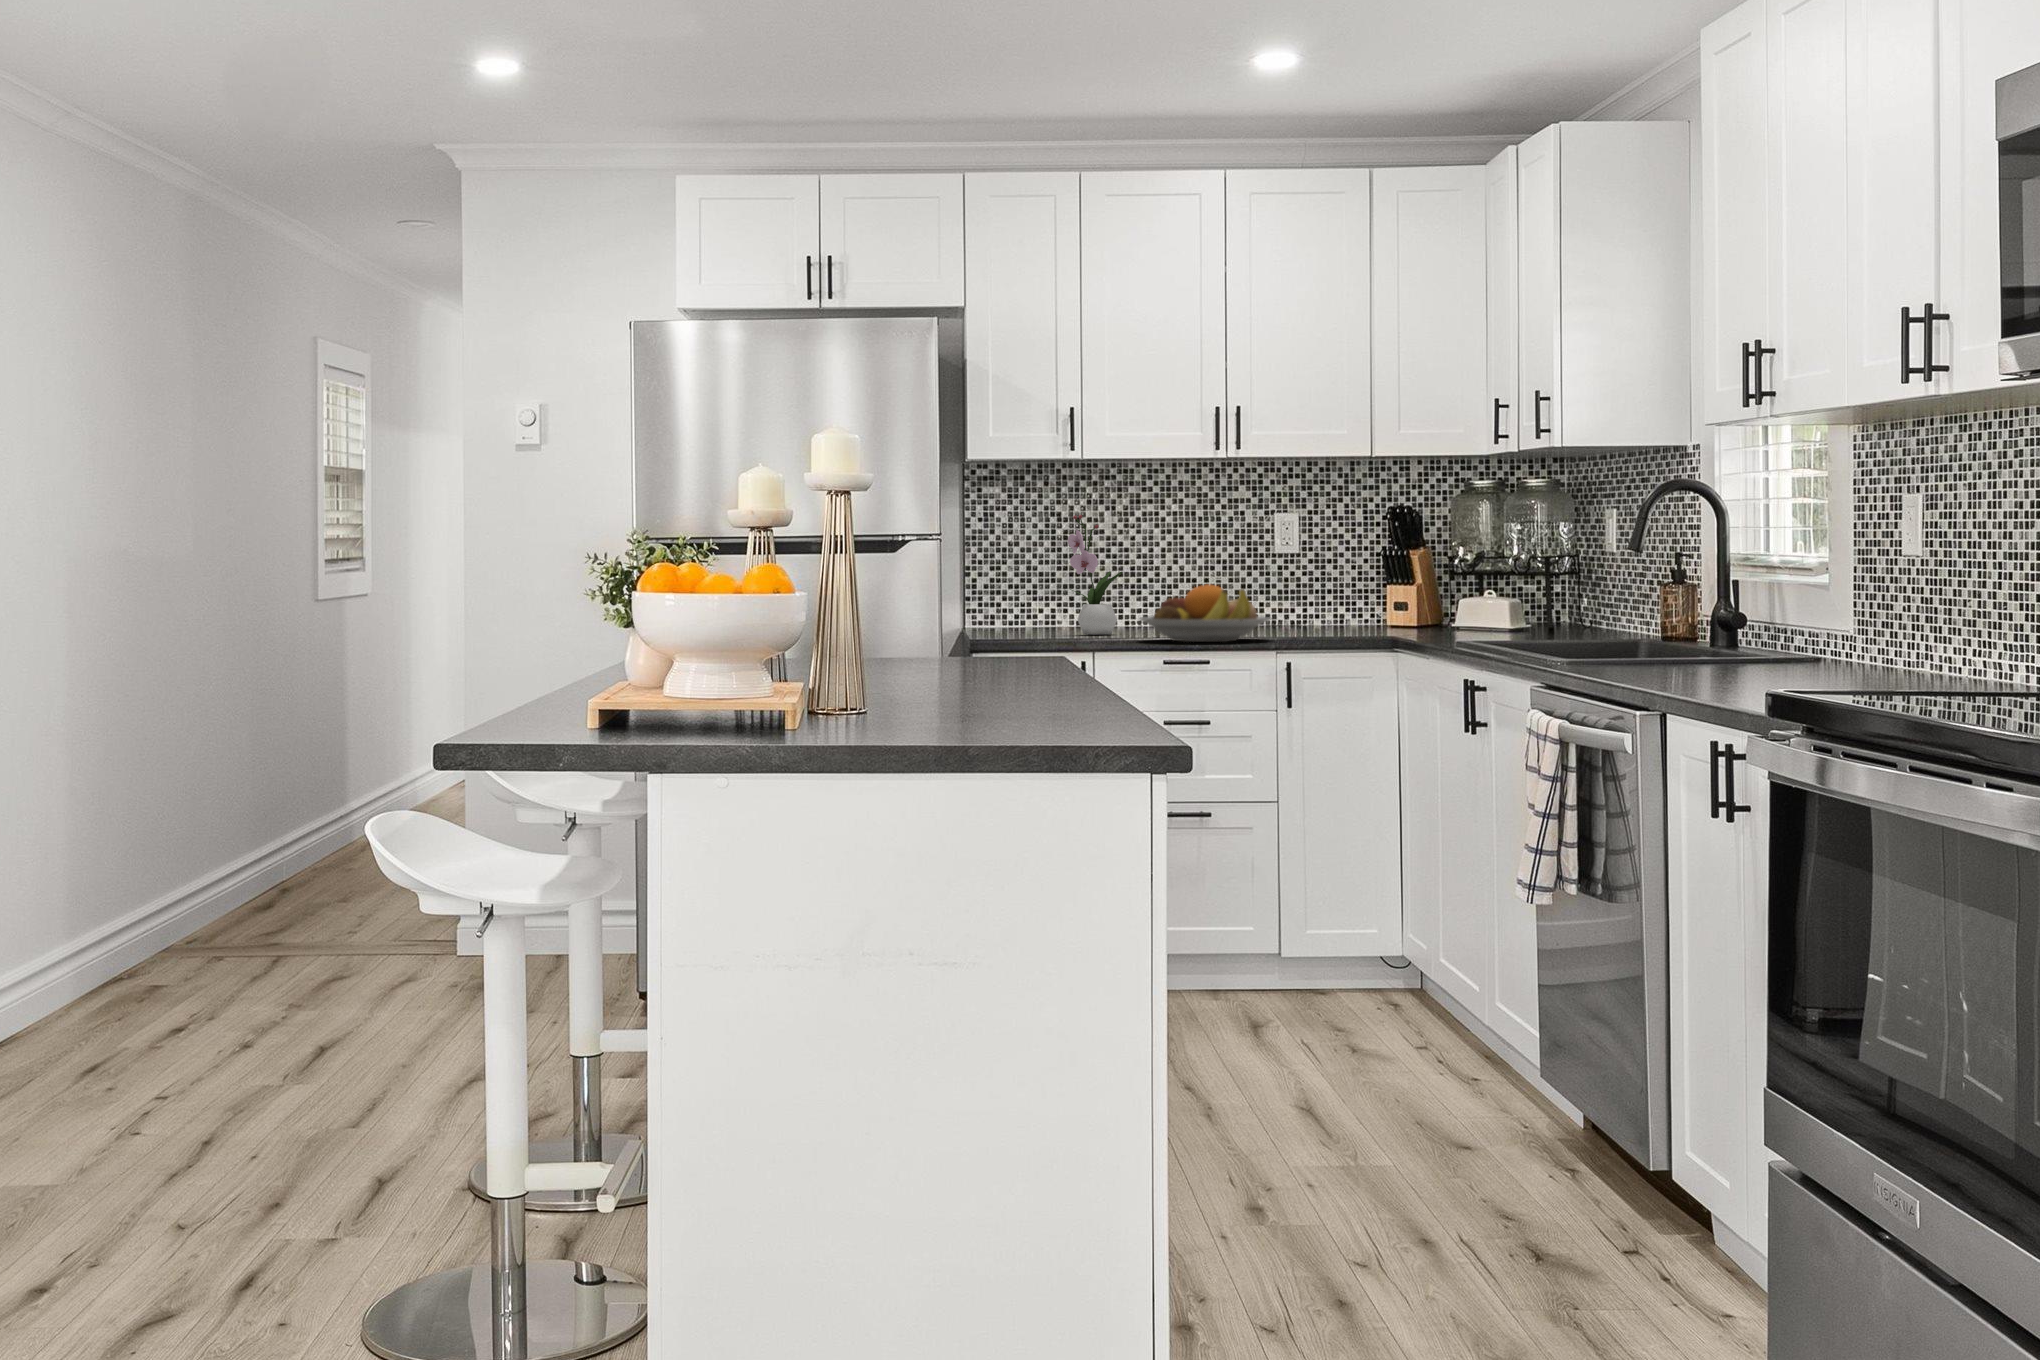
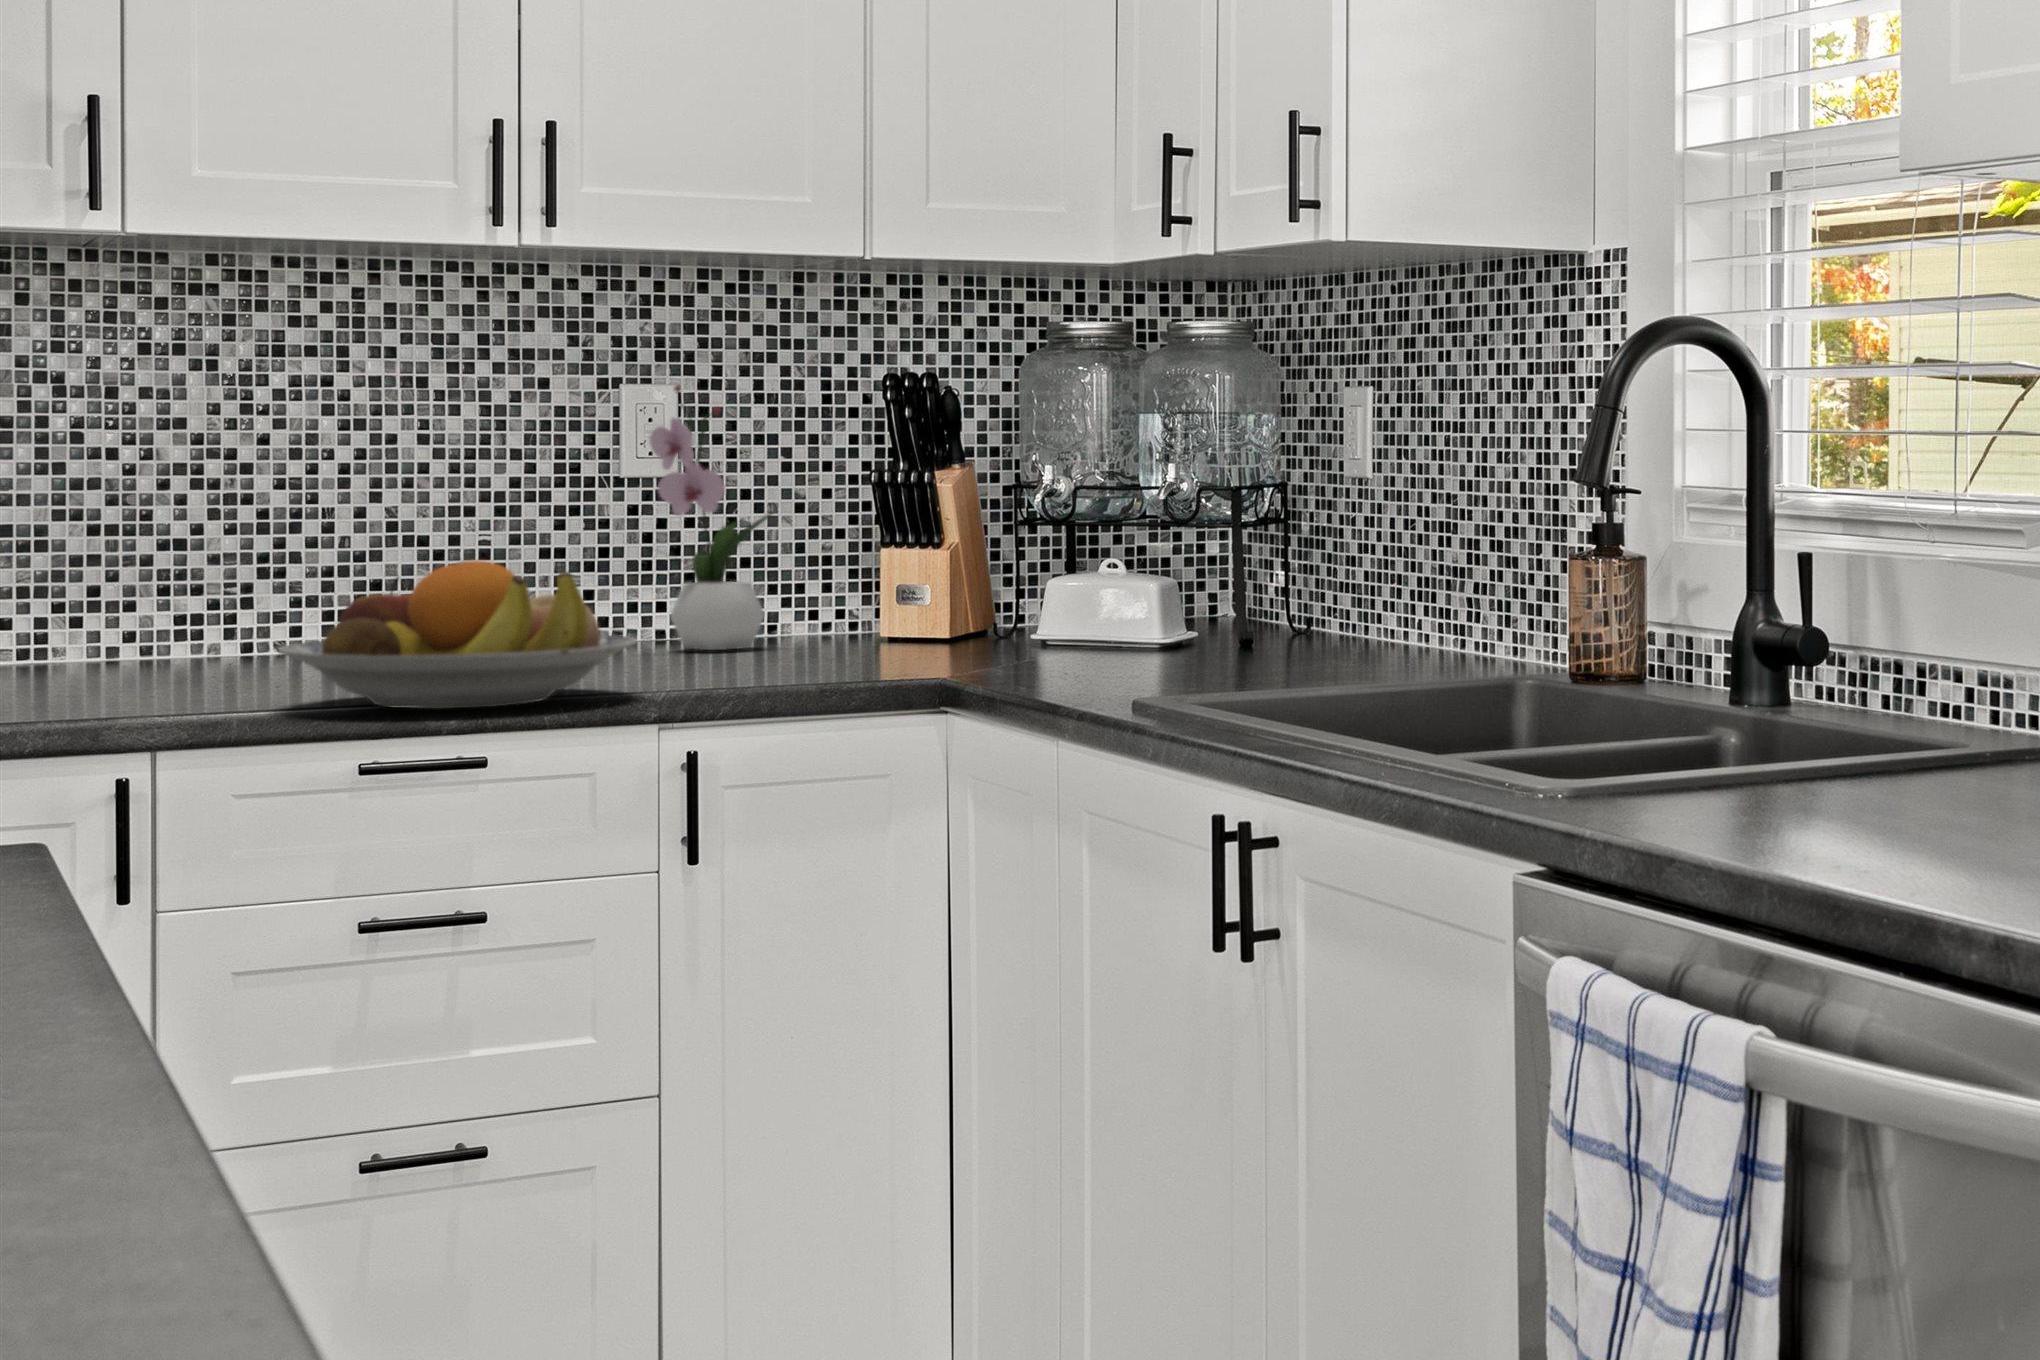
flower arrangement: present [1068,515,1122,635] -> present [650,386,774,650]

